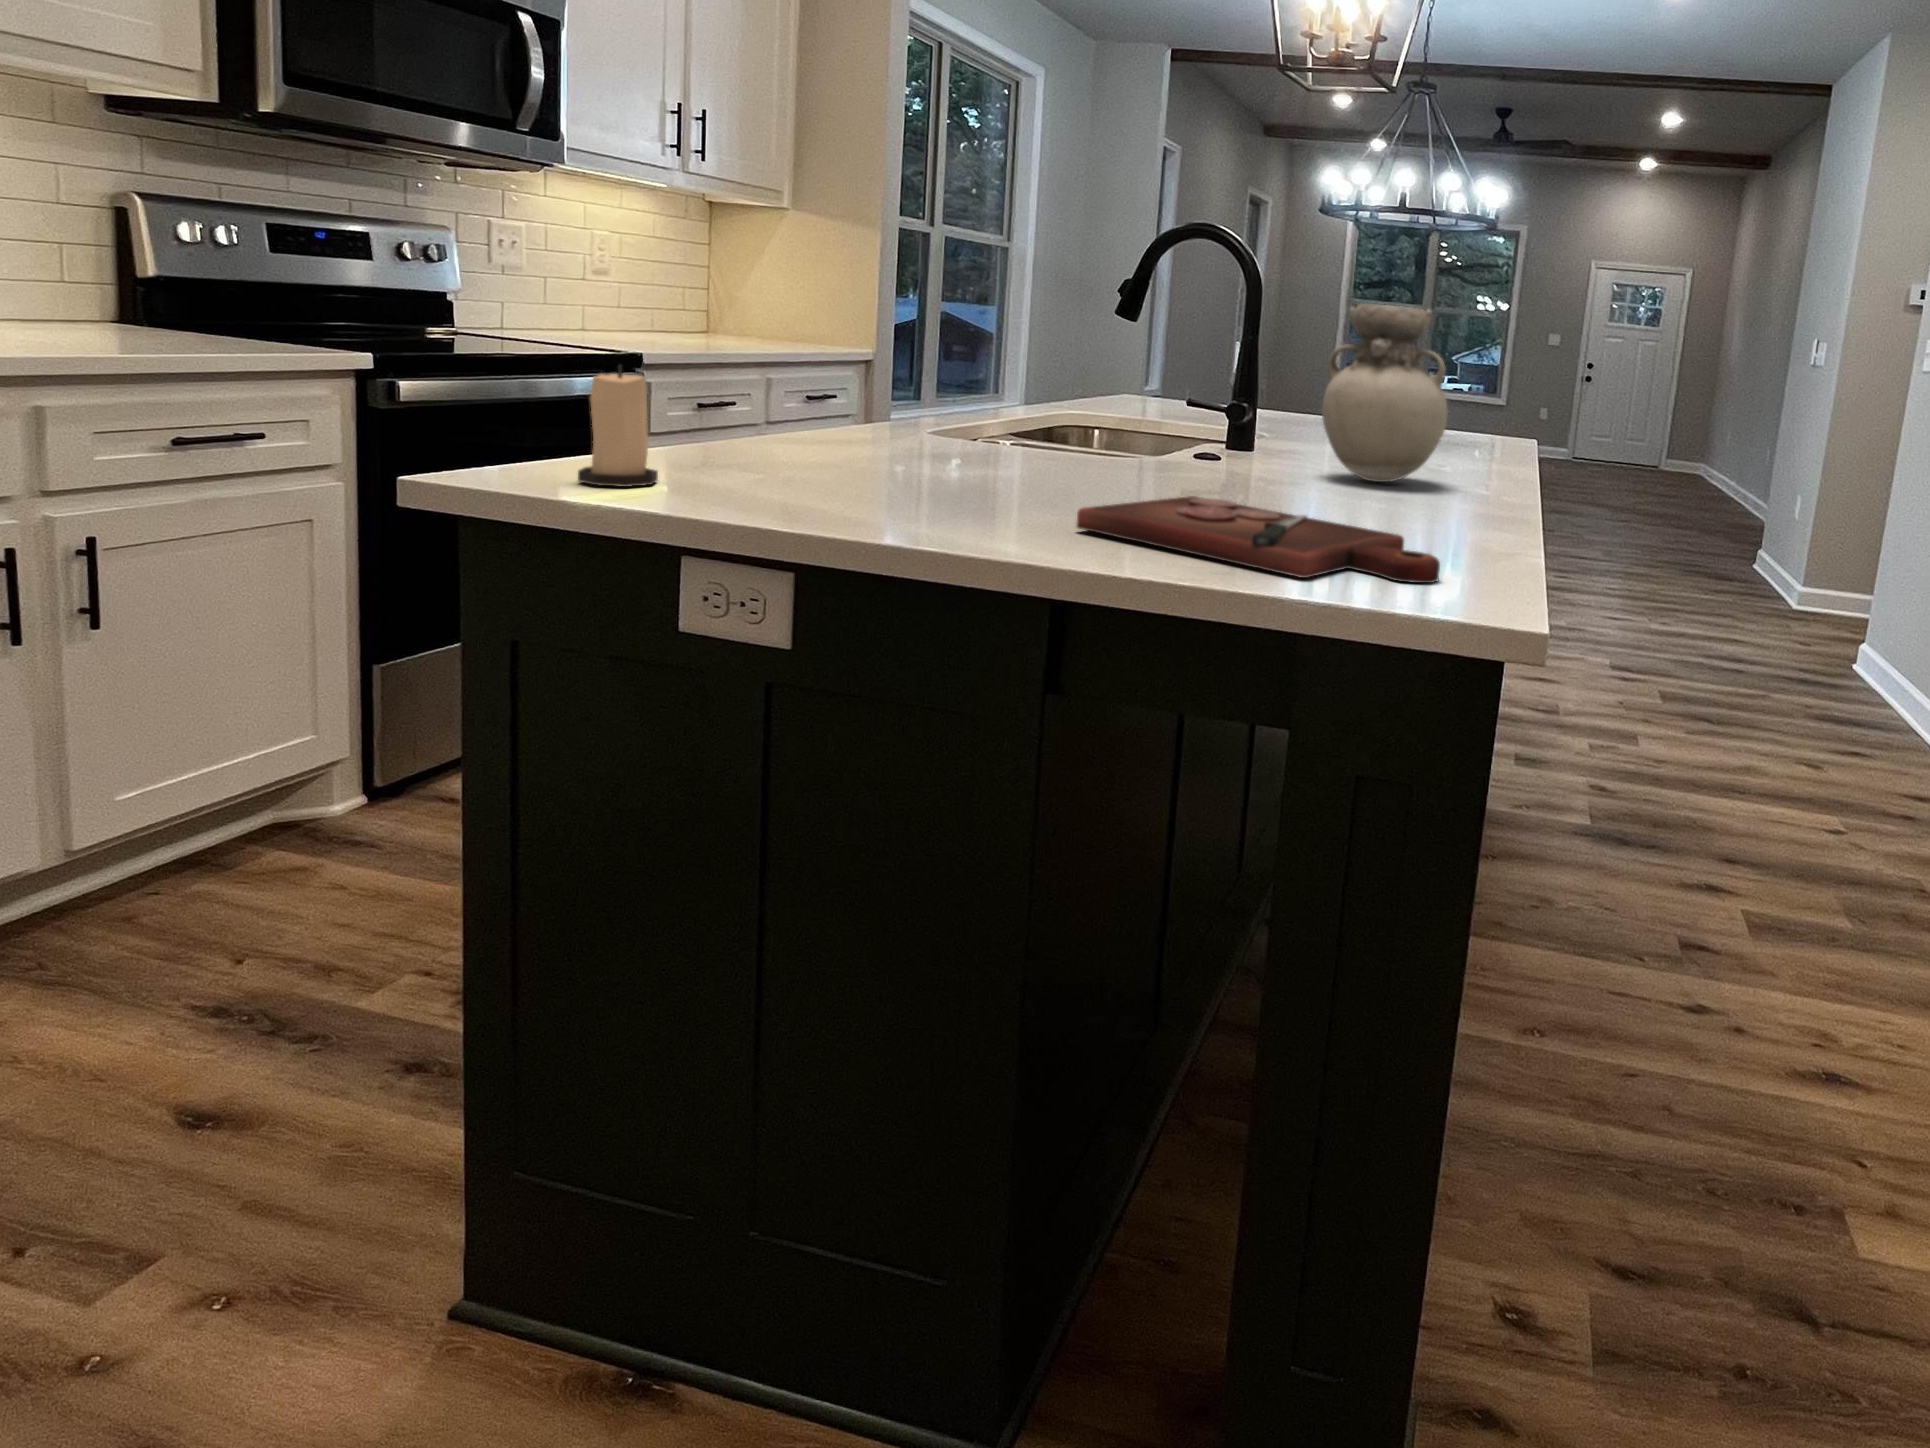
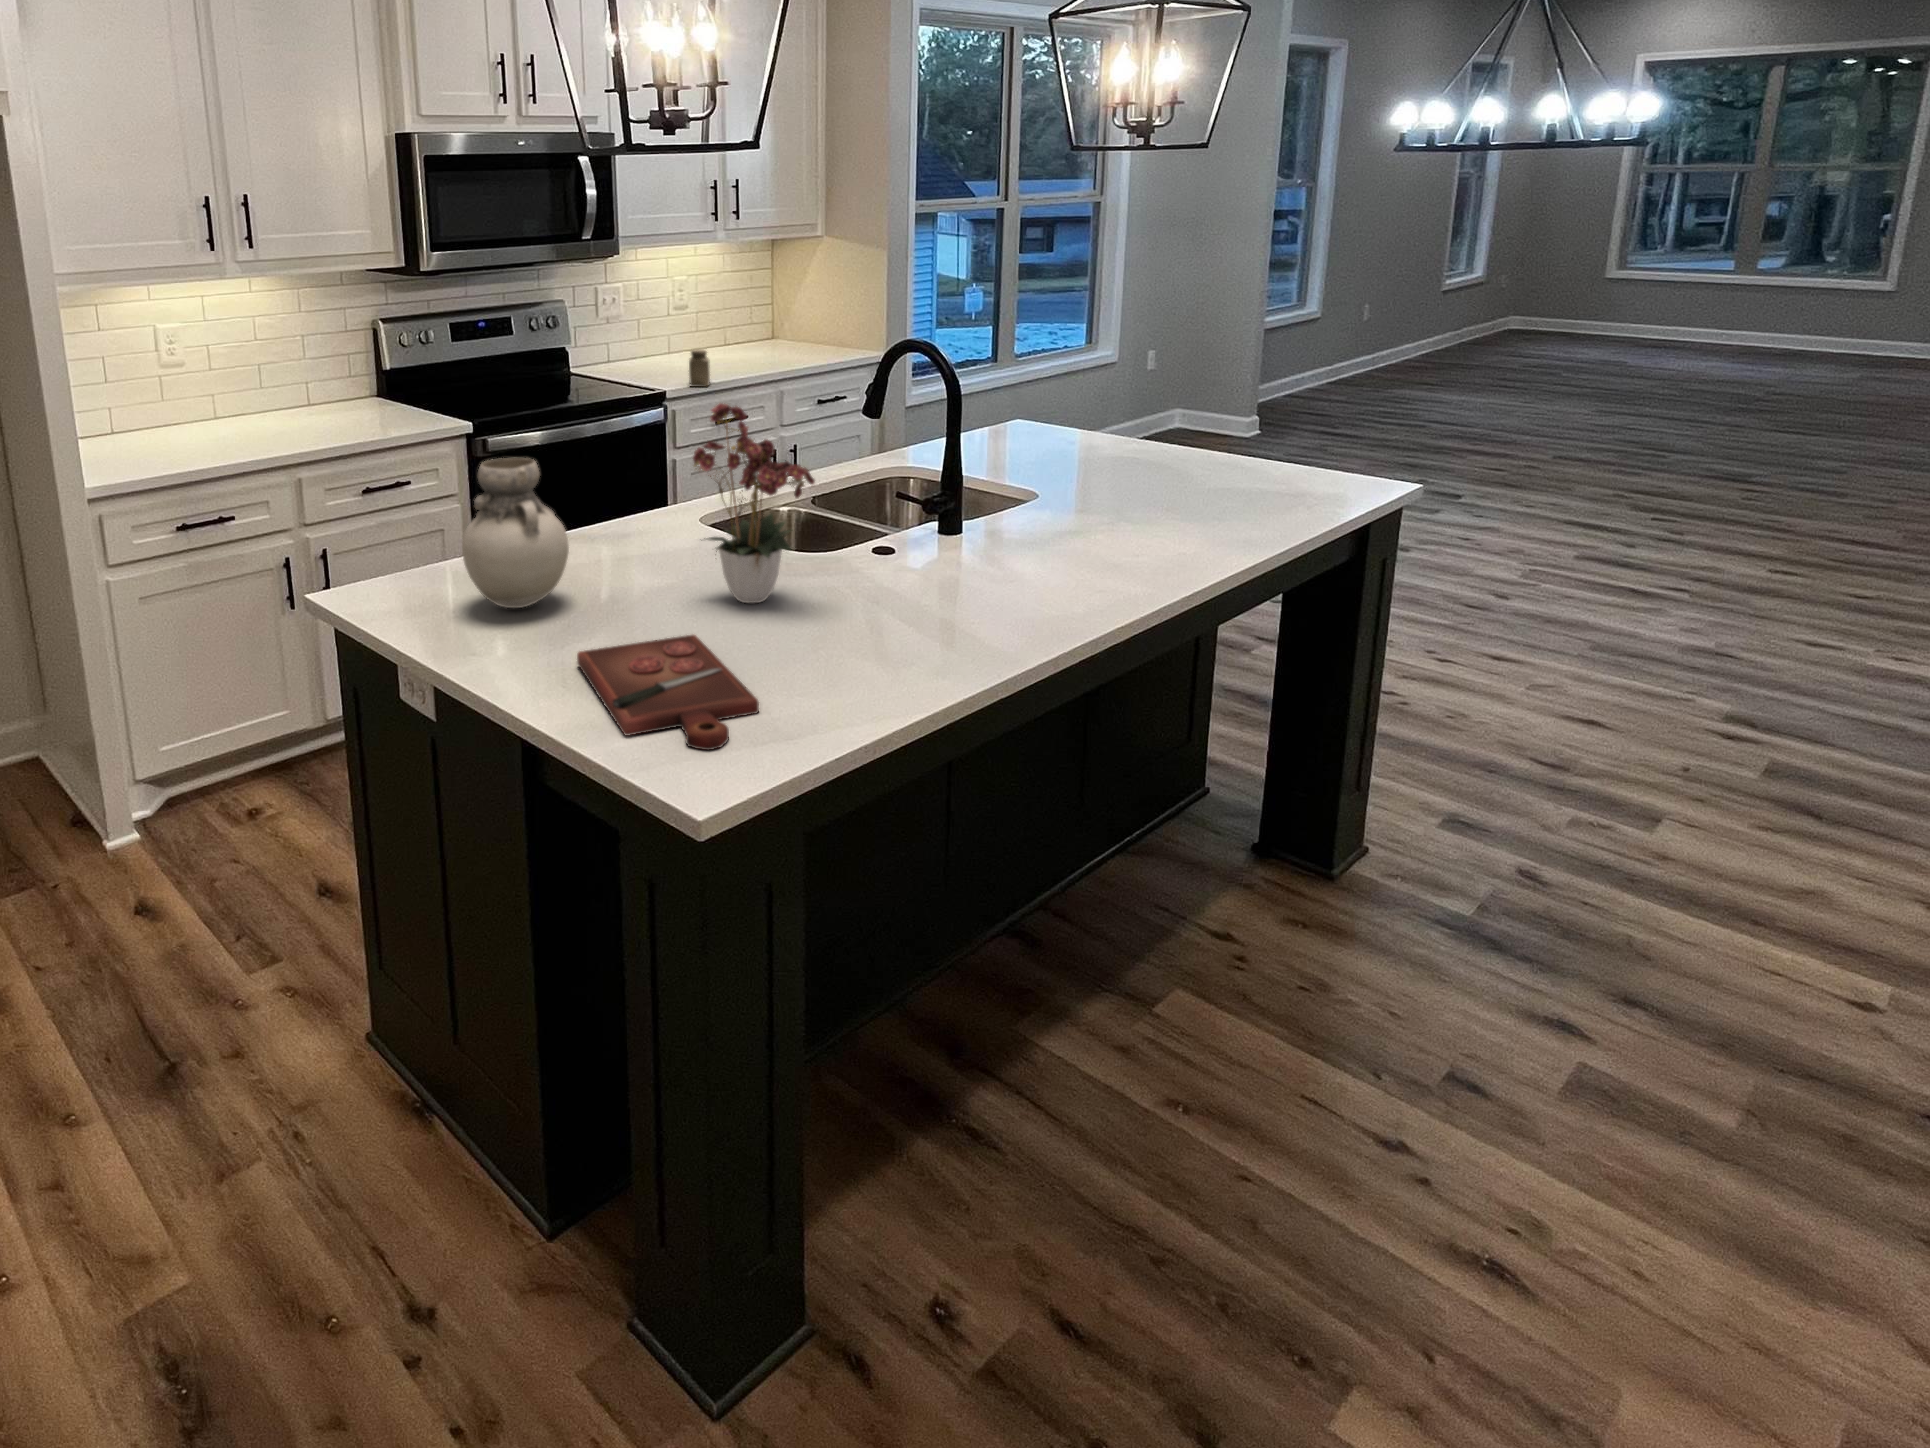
flower arrangement: none [1090,201,1280,486] -> present [693,403,815,603]
vase: present [1322,304,1448,482] -> present [462,458,569,608]
salt shaker: none [679,306,709,355] -> present [689,349,710,387]
candle: present [578,366,658,487] -> none [387,530,429,602]

